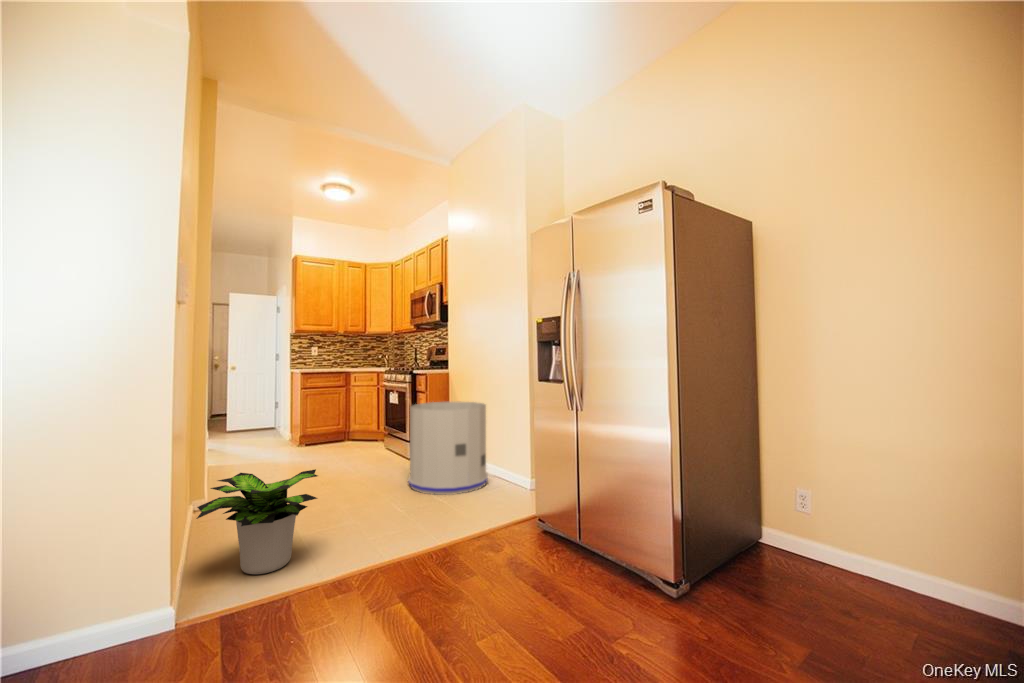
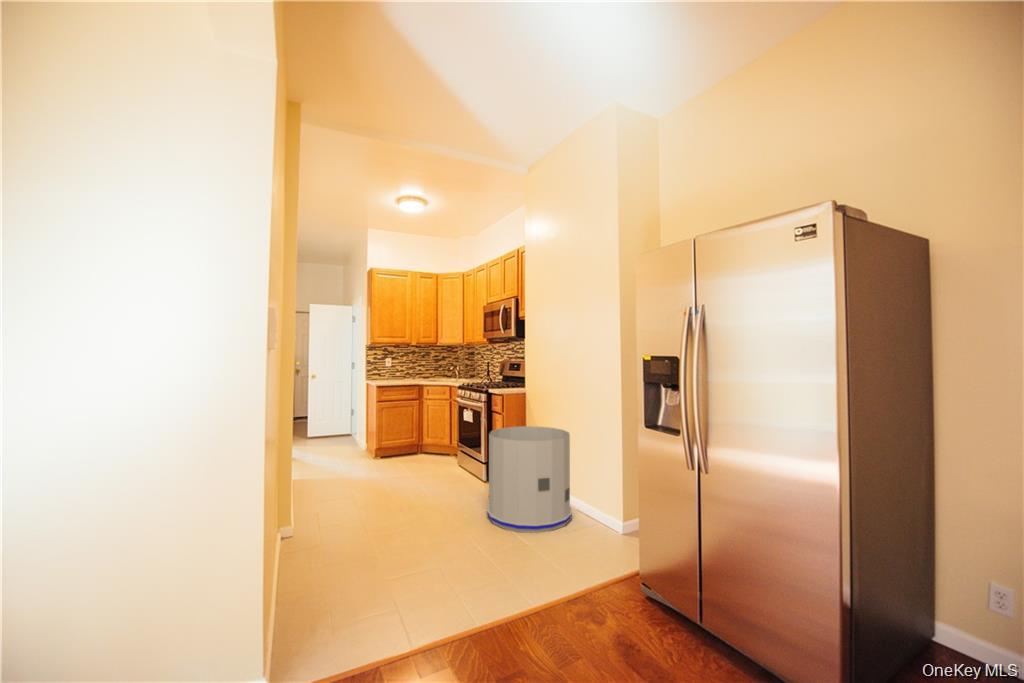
potted plant: present [196,469,318,574] -> none [282,515,403,631]

